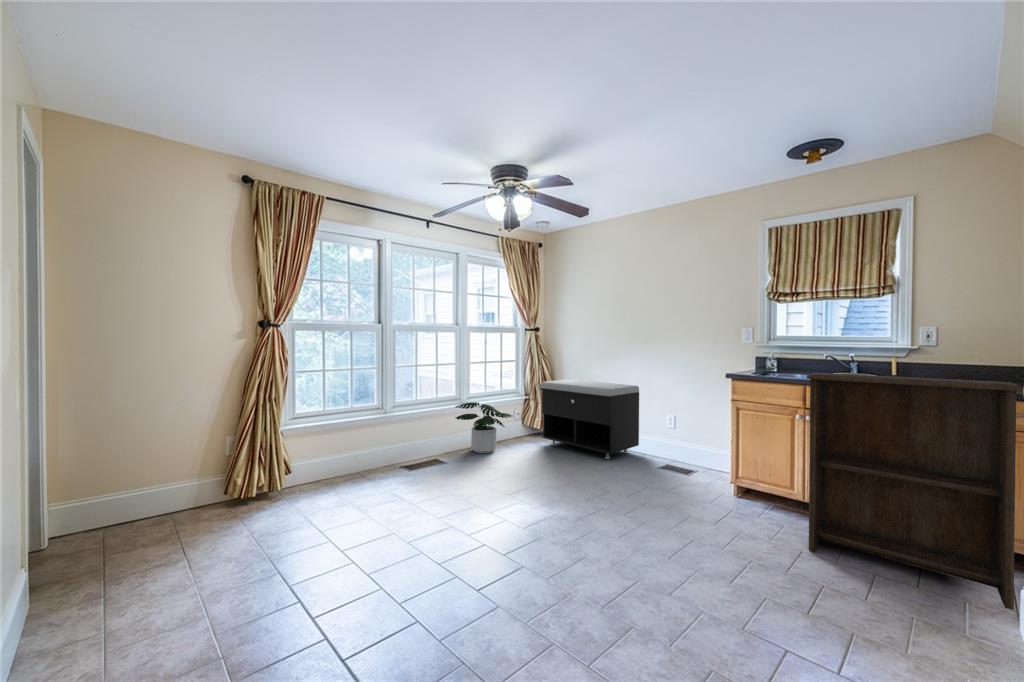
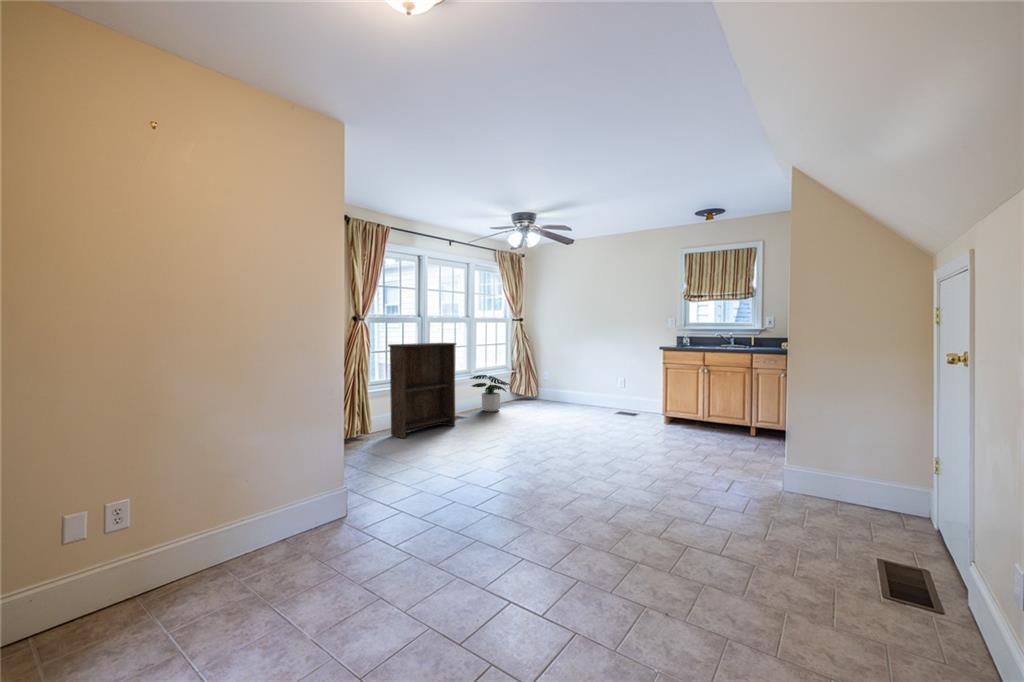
bookshelf: present [807,373,1022,610] -> present [388,343,456,438]
storage bench: present [541,379,639,459] -> none [530,357,601,410]

